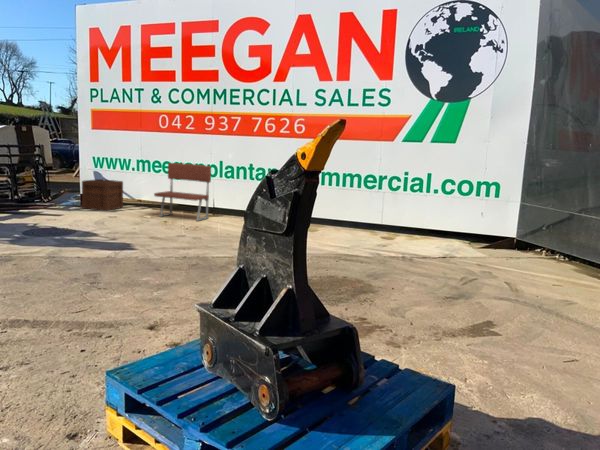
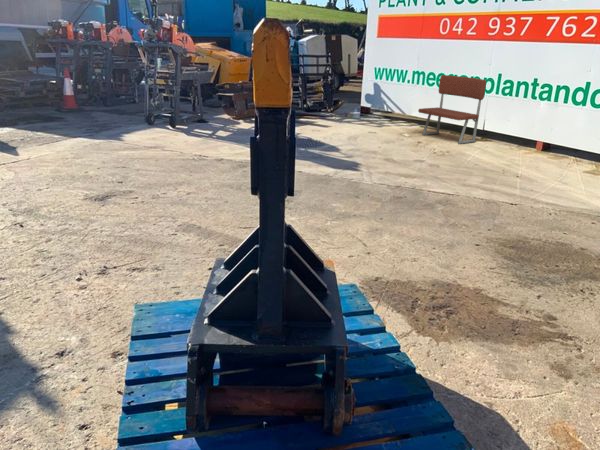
wooden crate: present [82,179,123,211] -> none [355,91,398,124]

